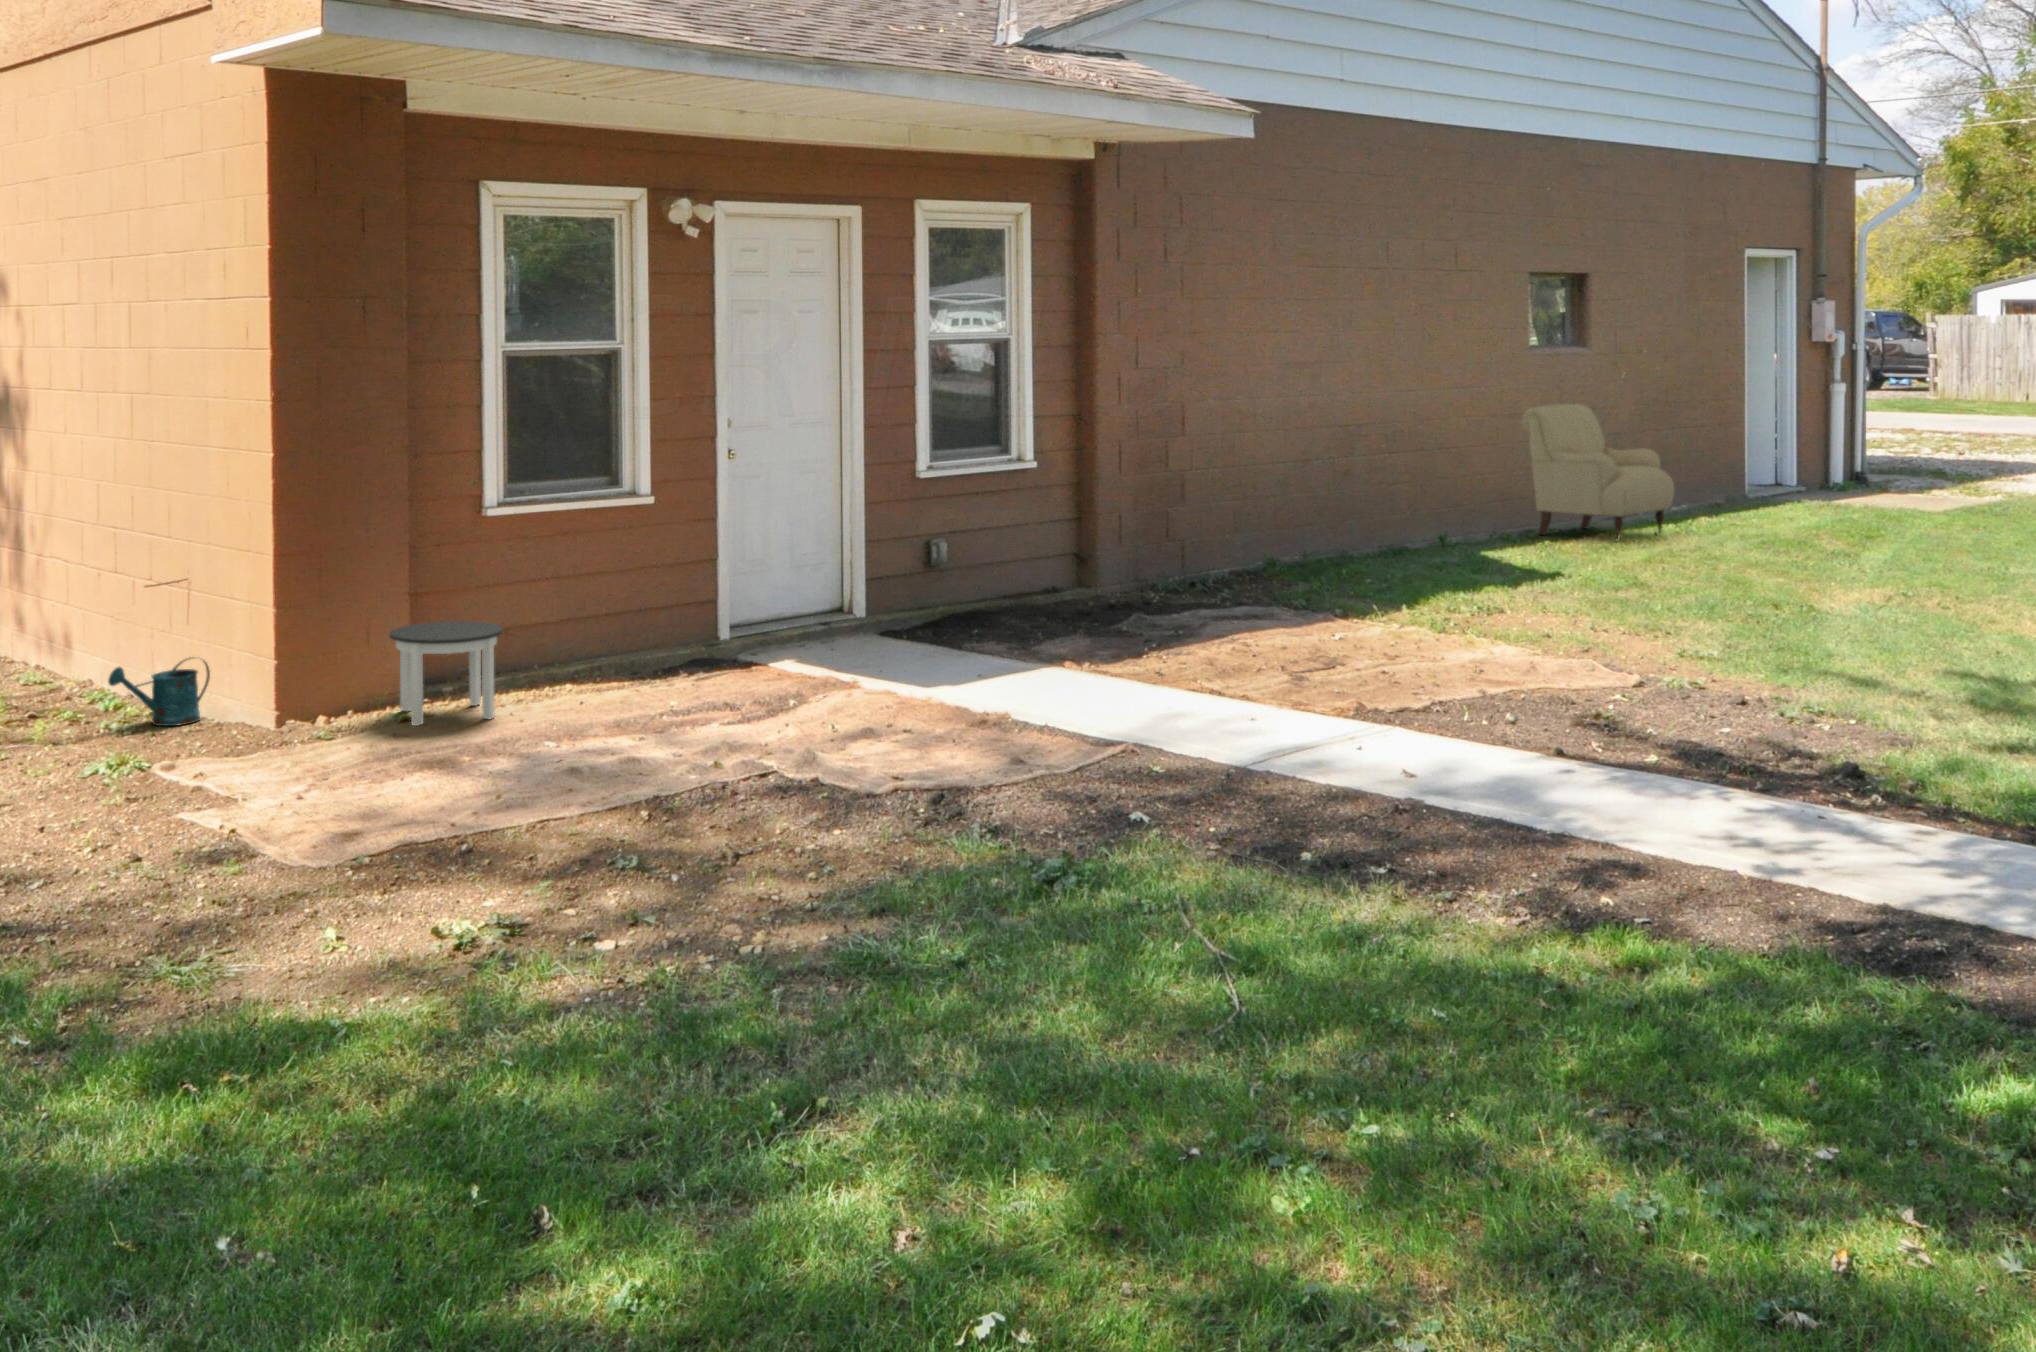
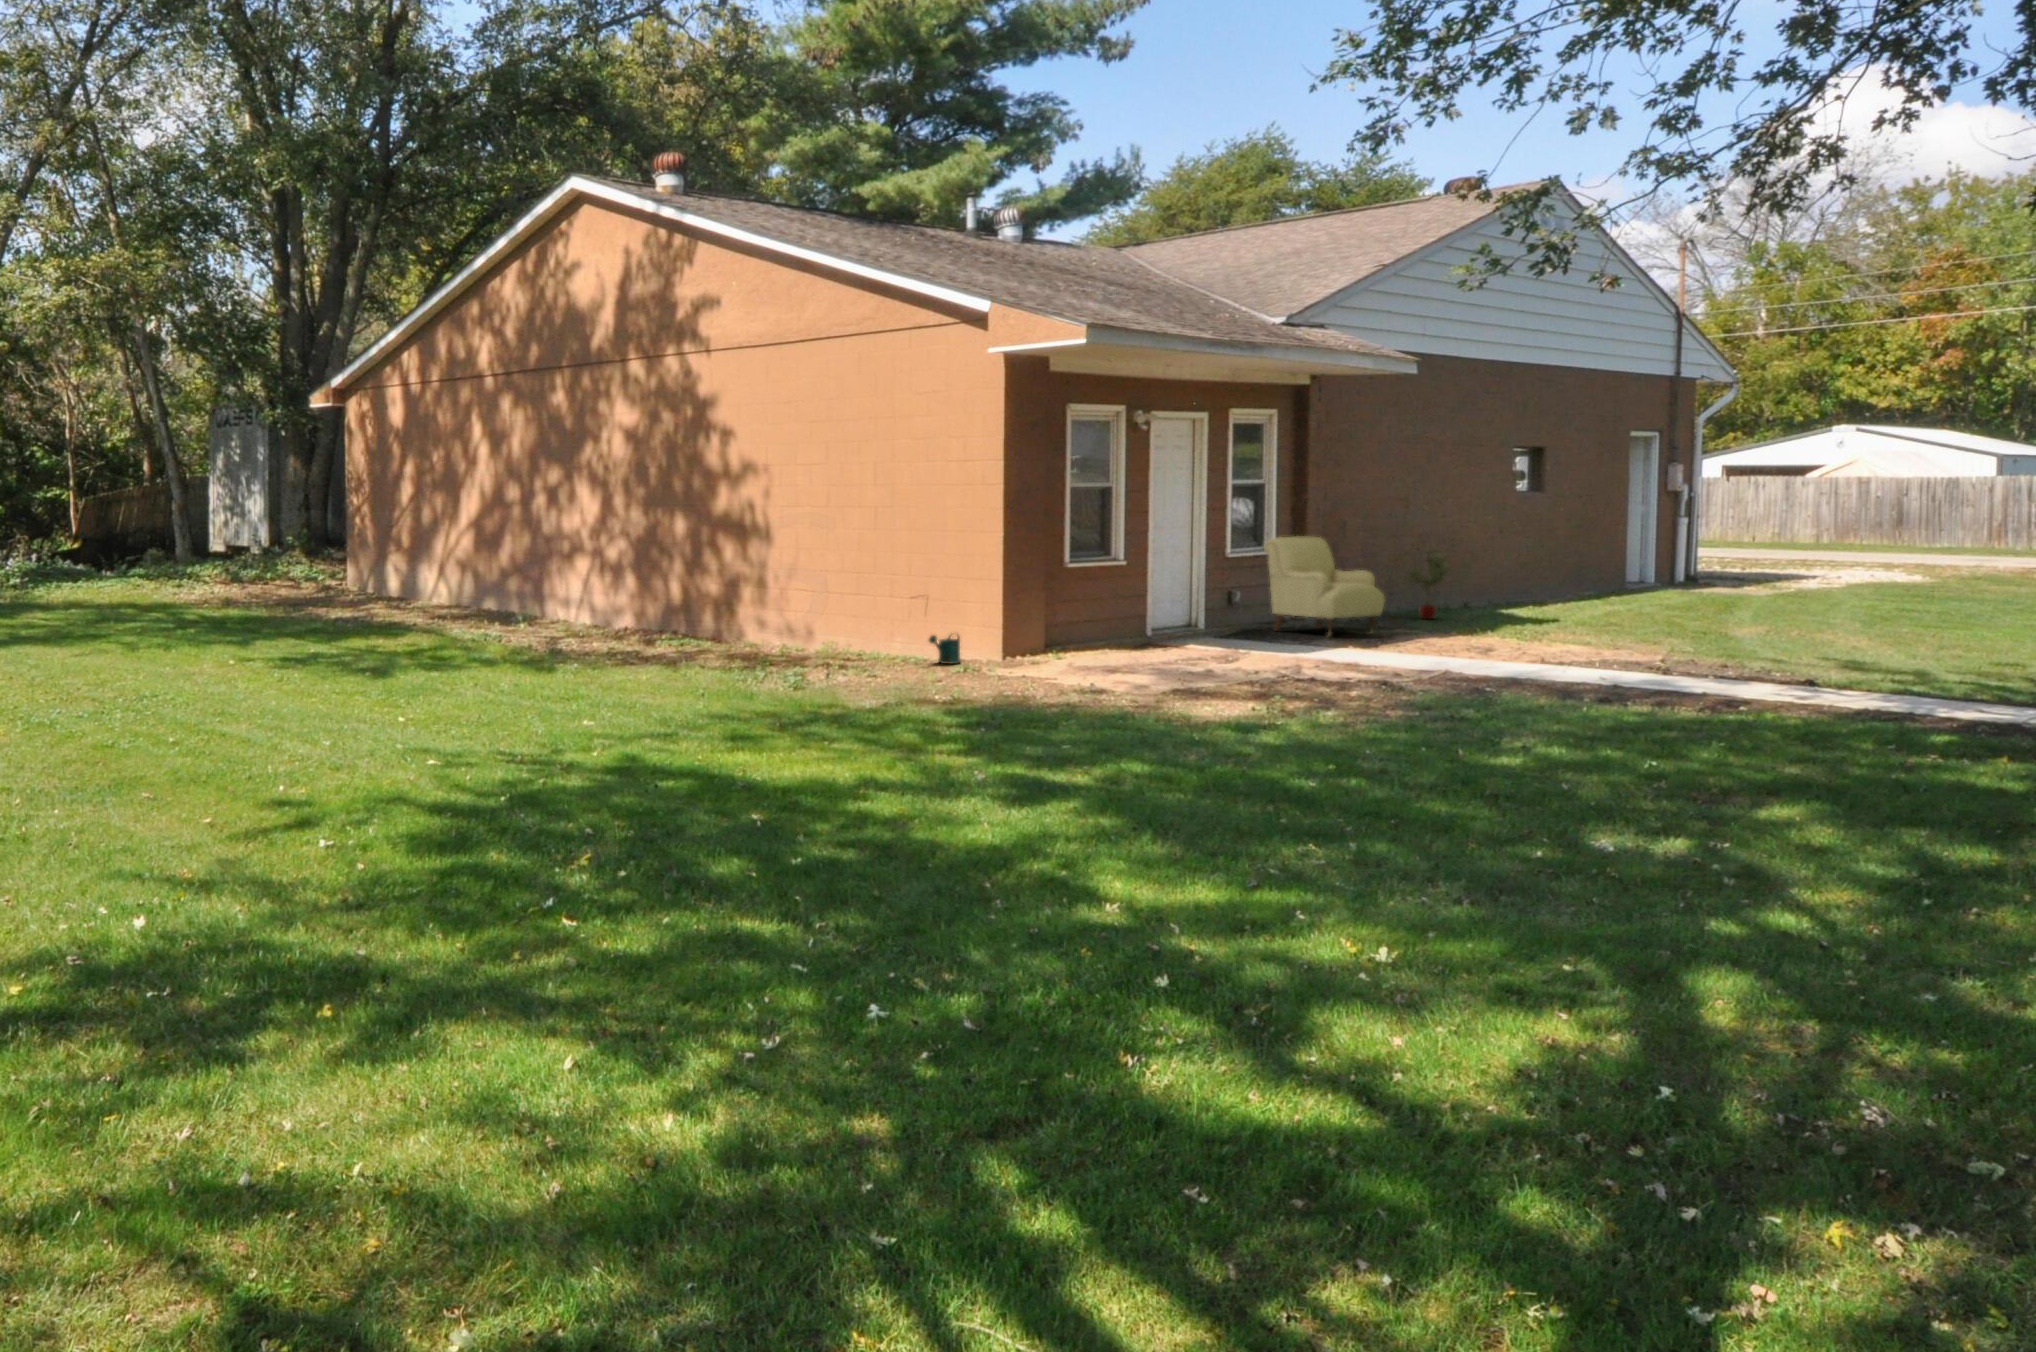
chair: present [1523,404,1674,541] -> present [1264,536,1385,636]
potted tree: none [1317,441,1399,567] -> present [1406,550,1451,619]
round table: present [389,621,503,726] -> none [1050,619,1108,666]

